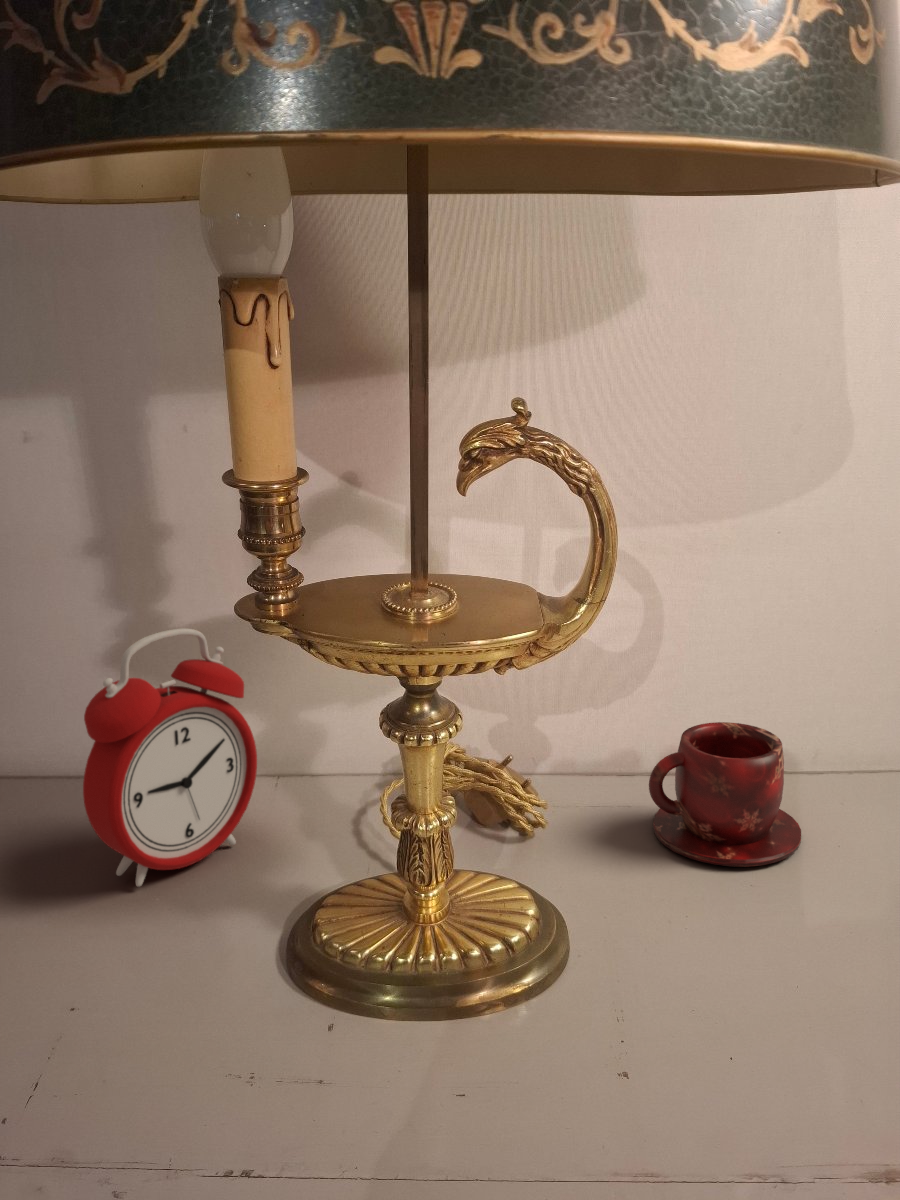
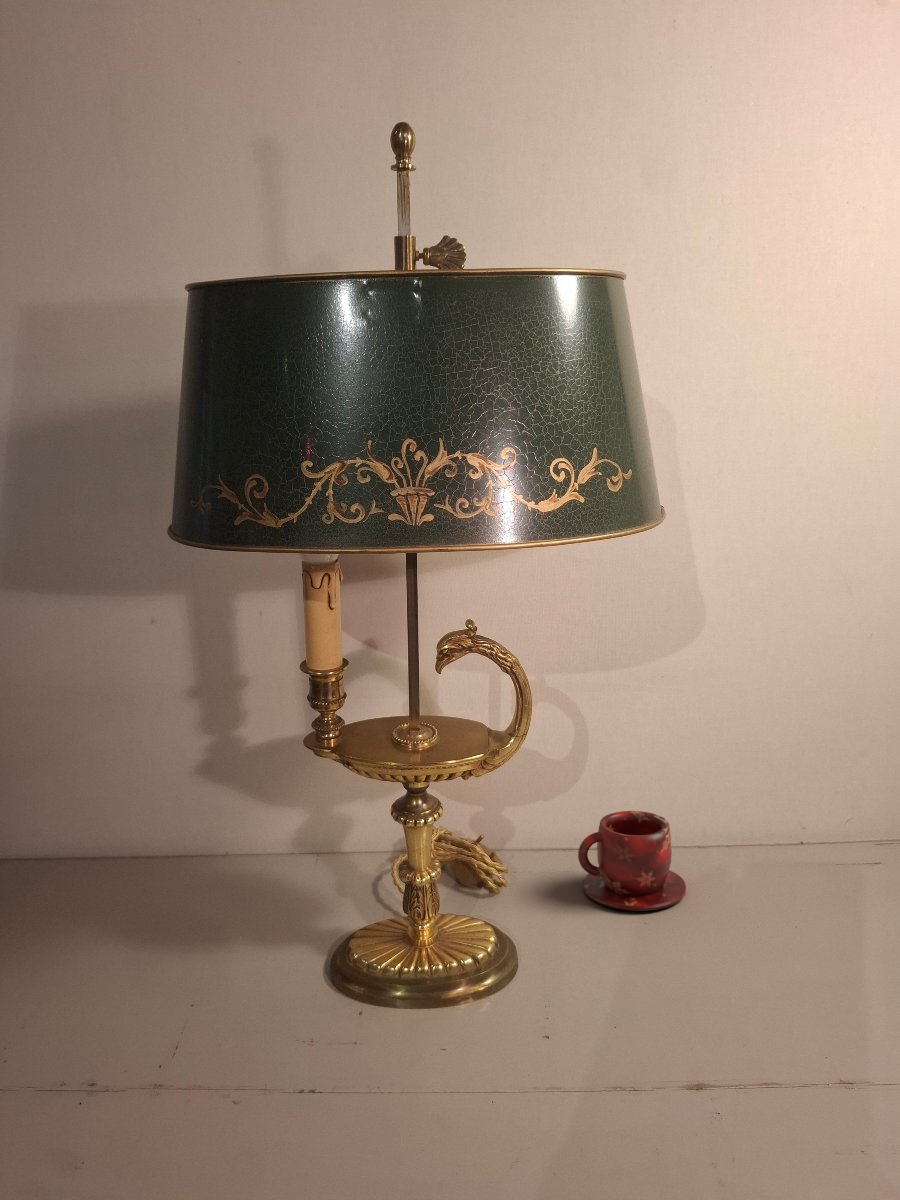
alarm clock: present [83,628,257,887] -> none [190,751,306,929]

